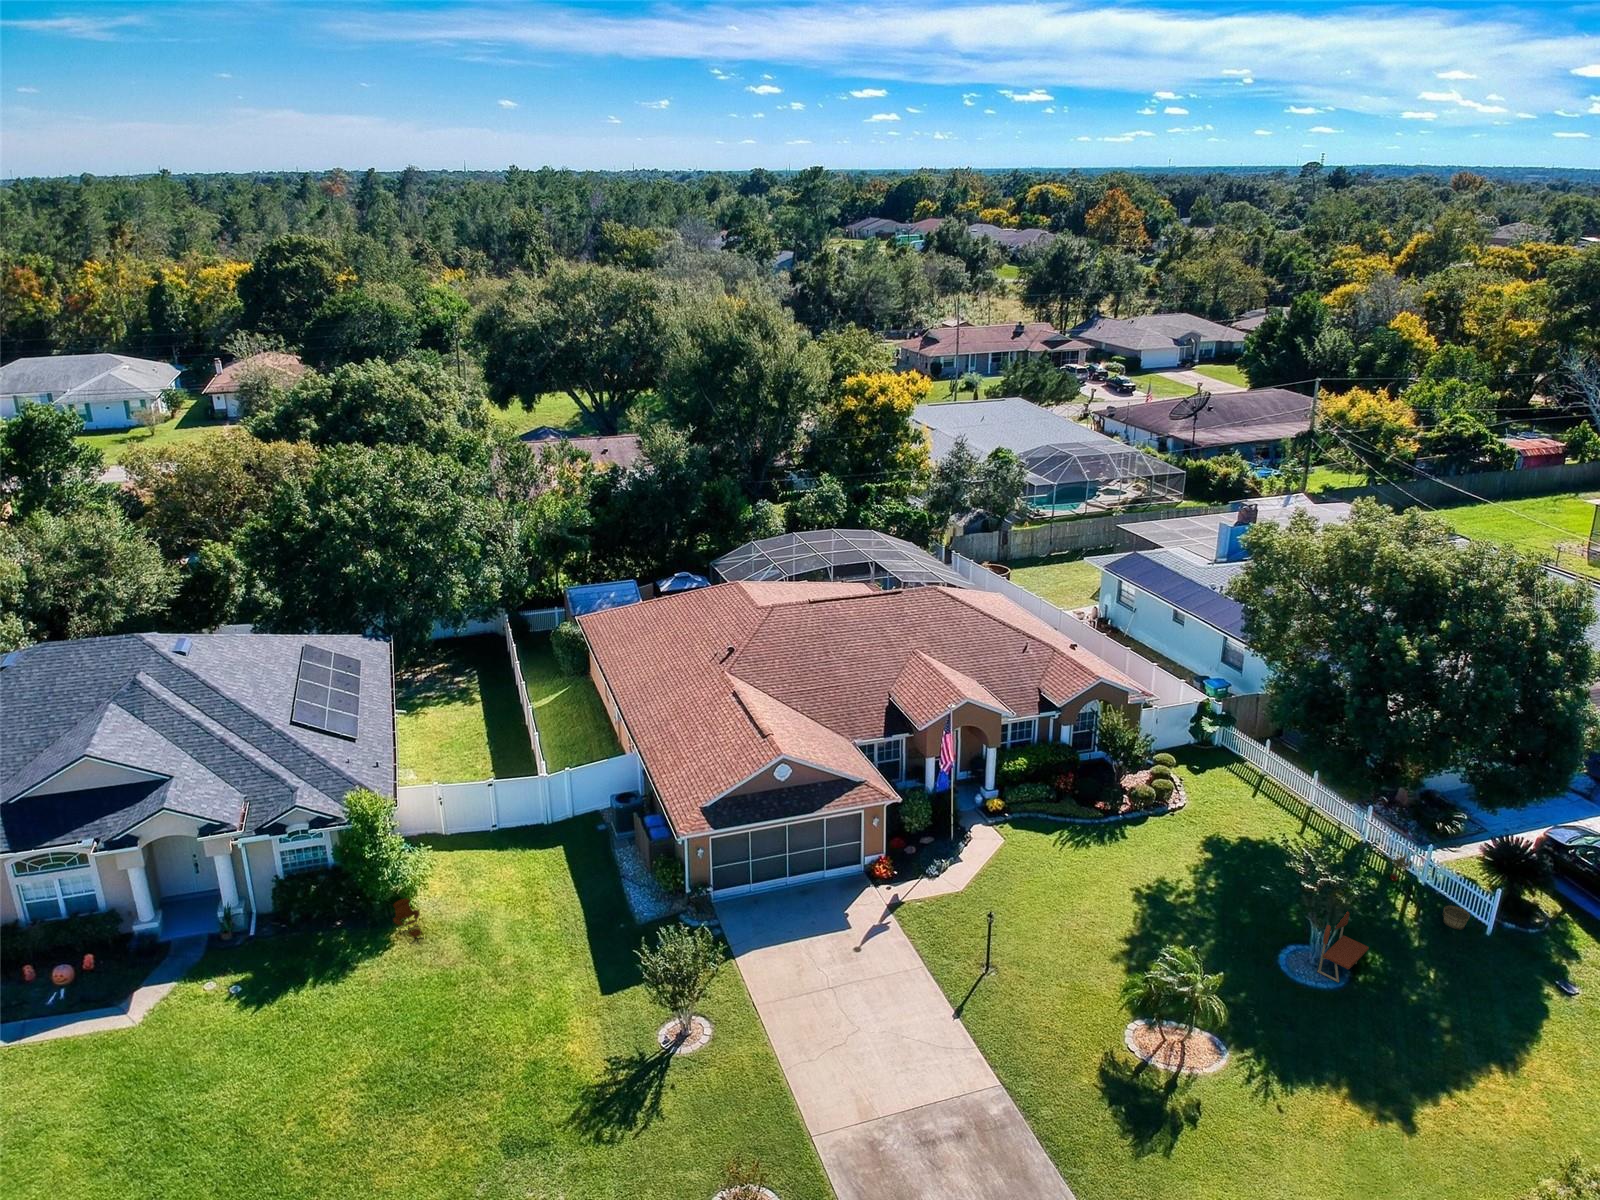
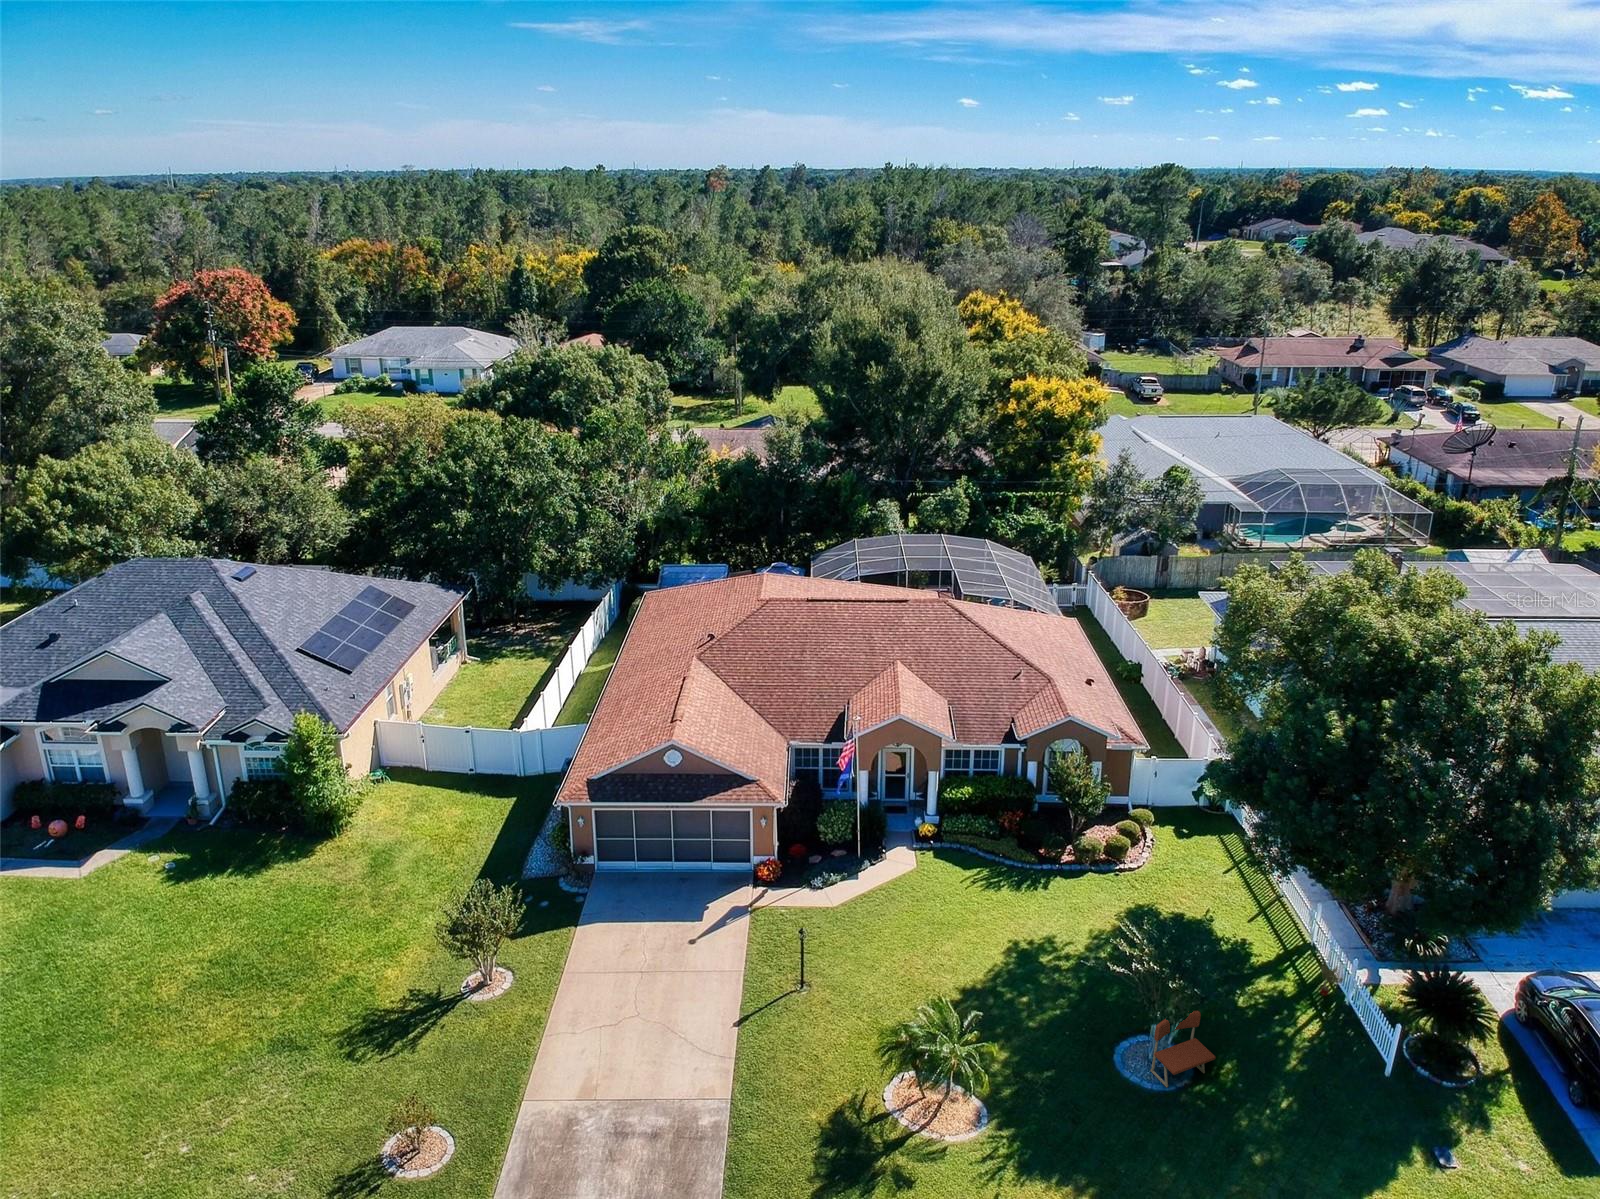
lounge chair: present [393,898,422,941] -> none [315,816,340,860]
wooden bucket: present [1443,906,1470,929] -> none [1348,1035,1379,1065]

